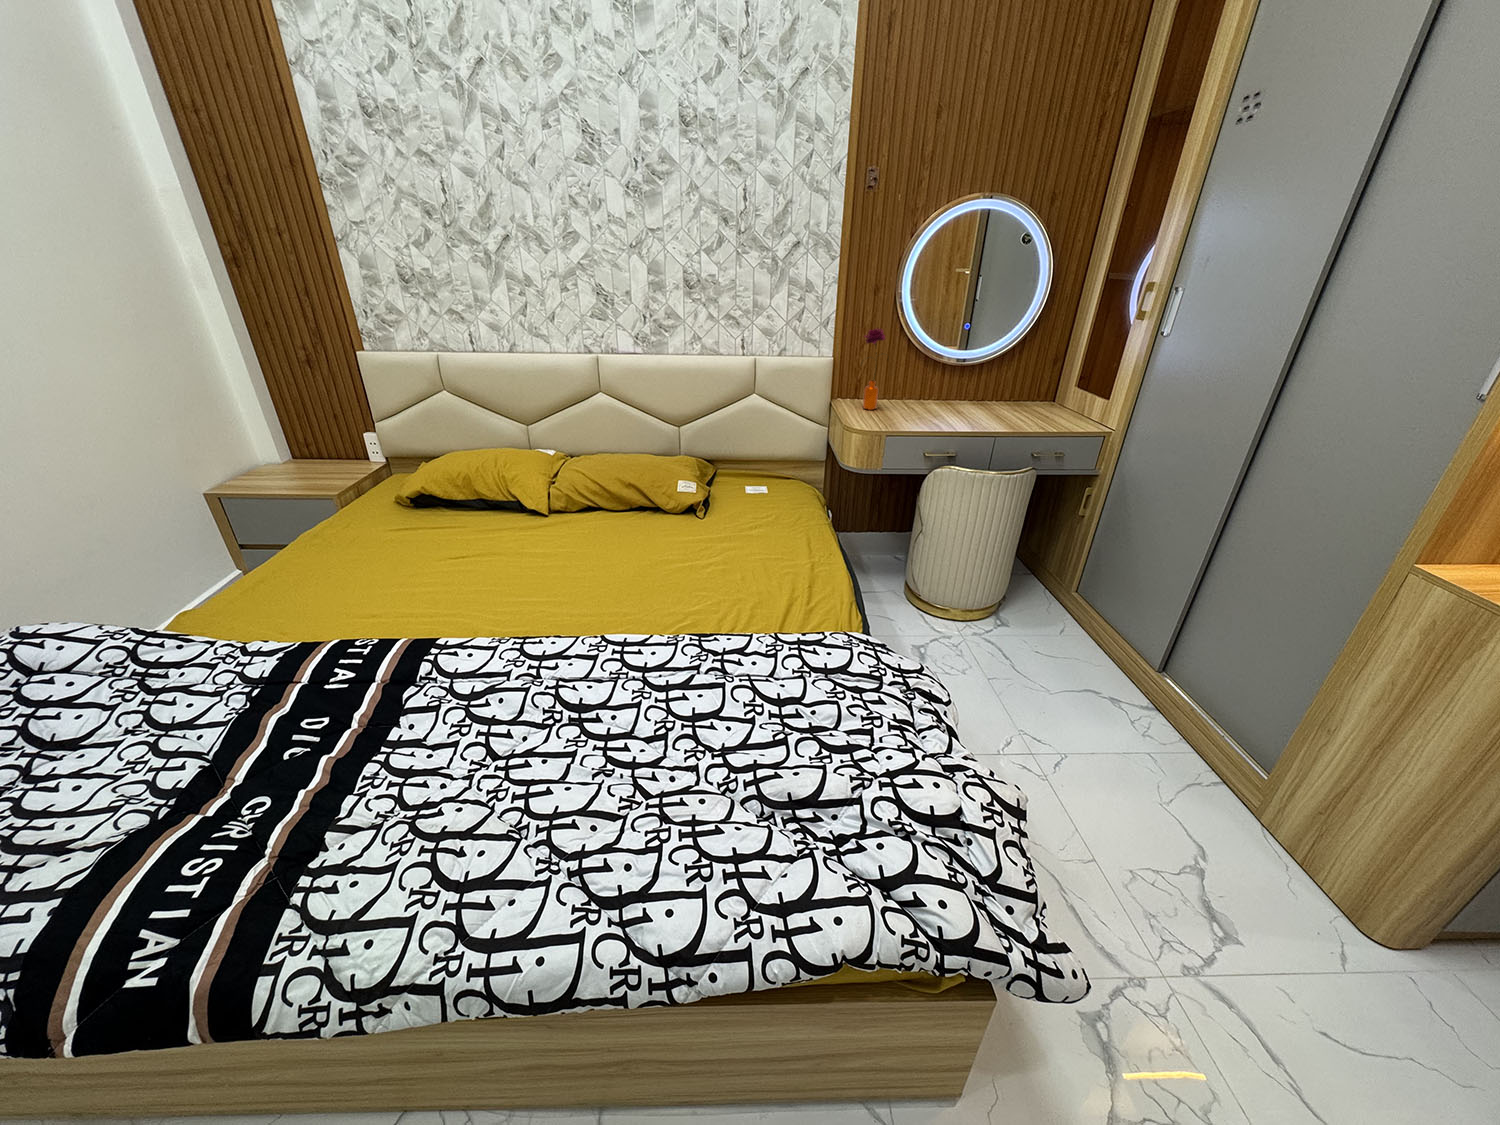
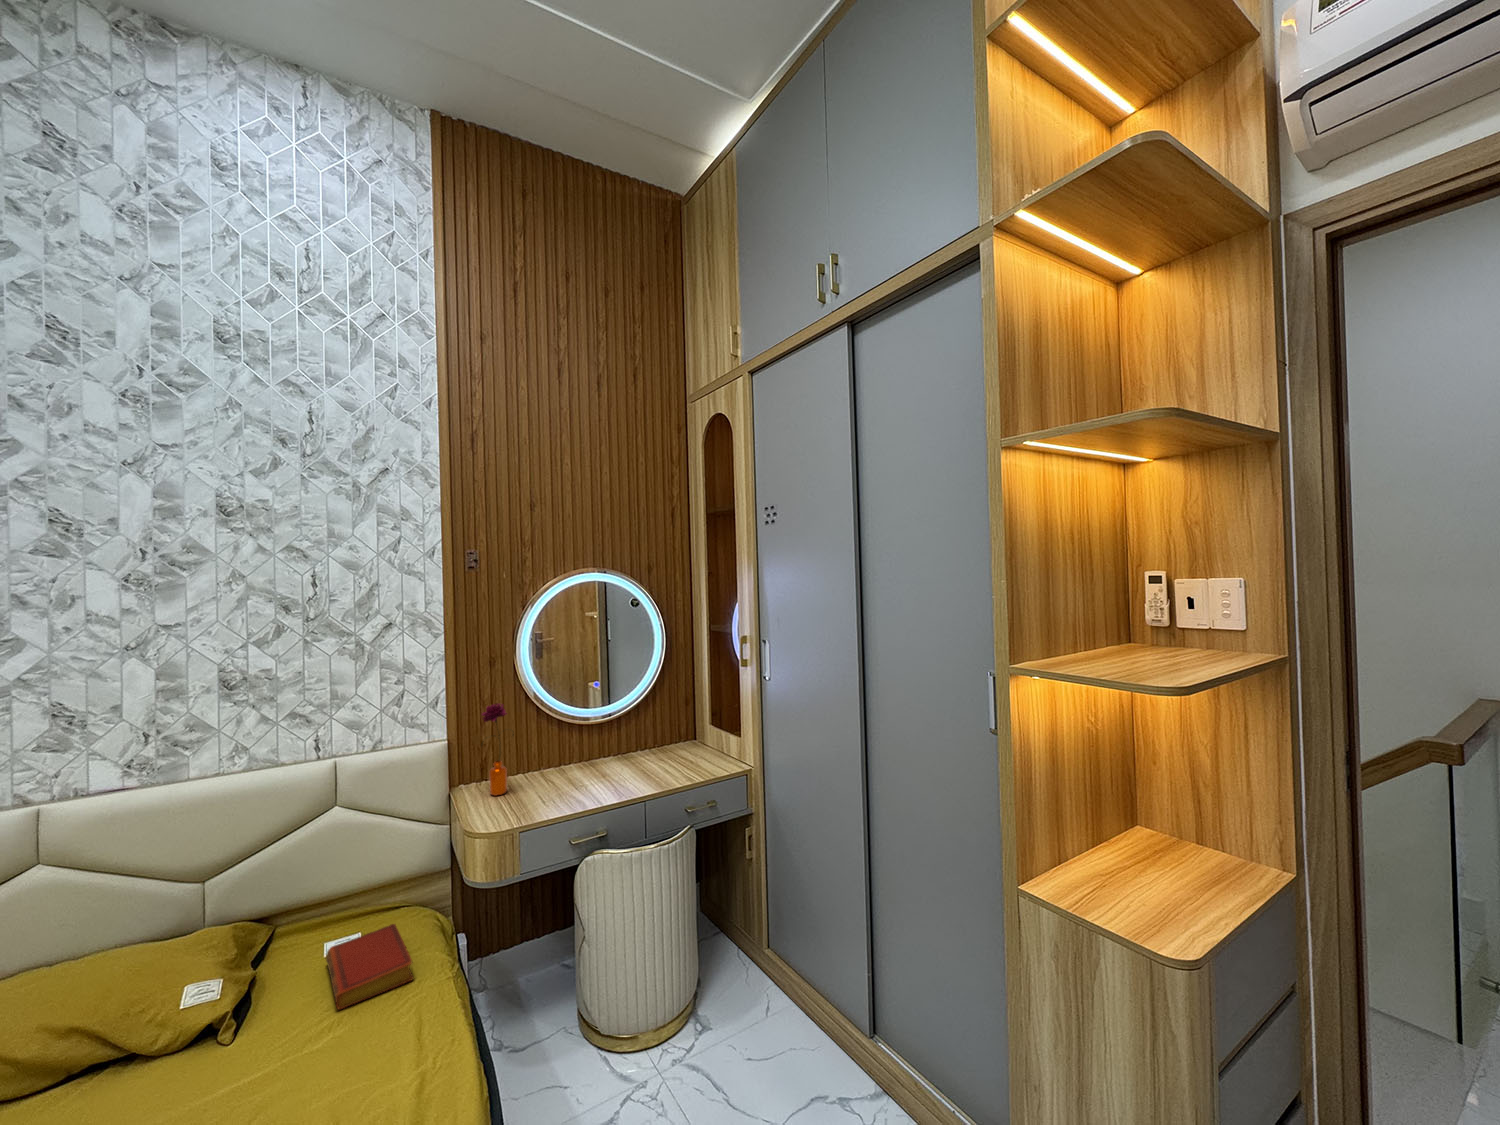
book: none [751,483,806,519] -> present [326,924,413,1009]

